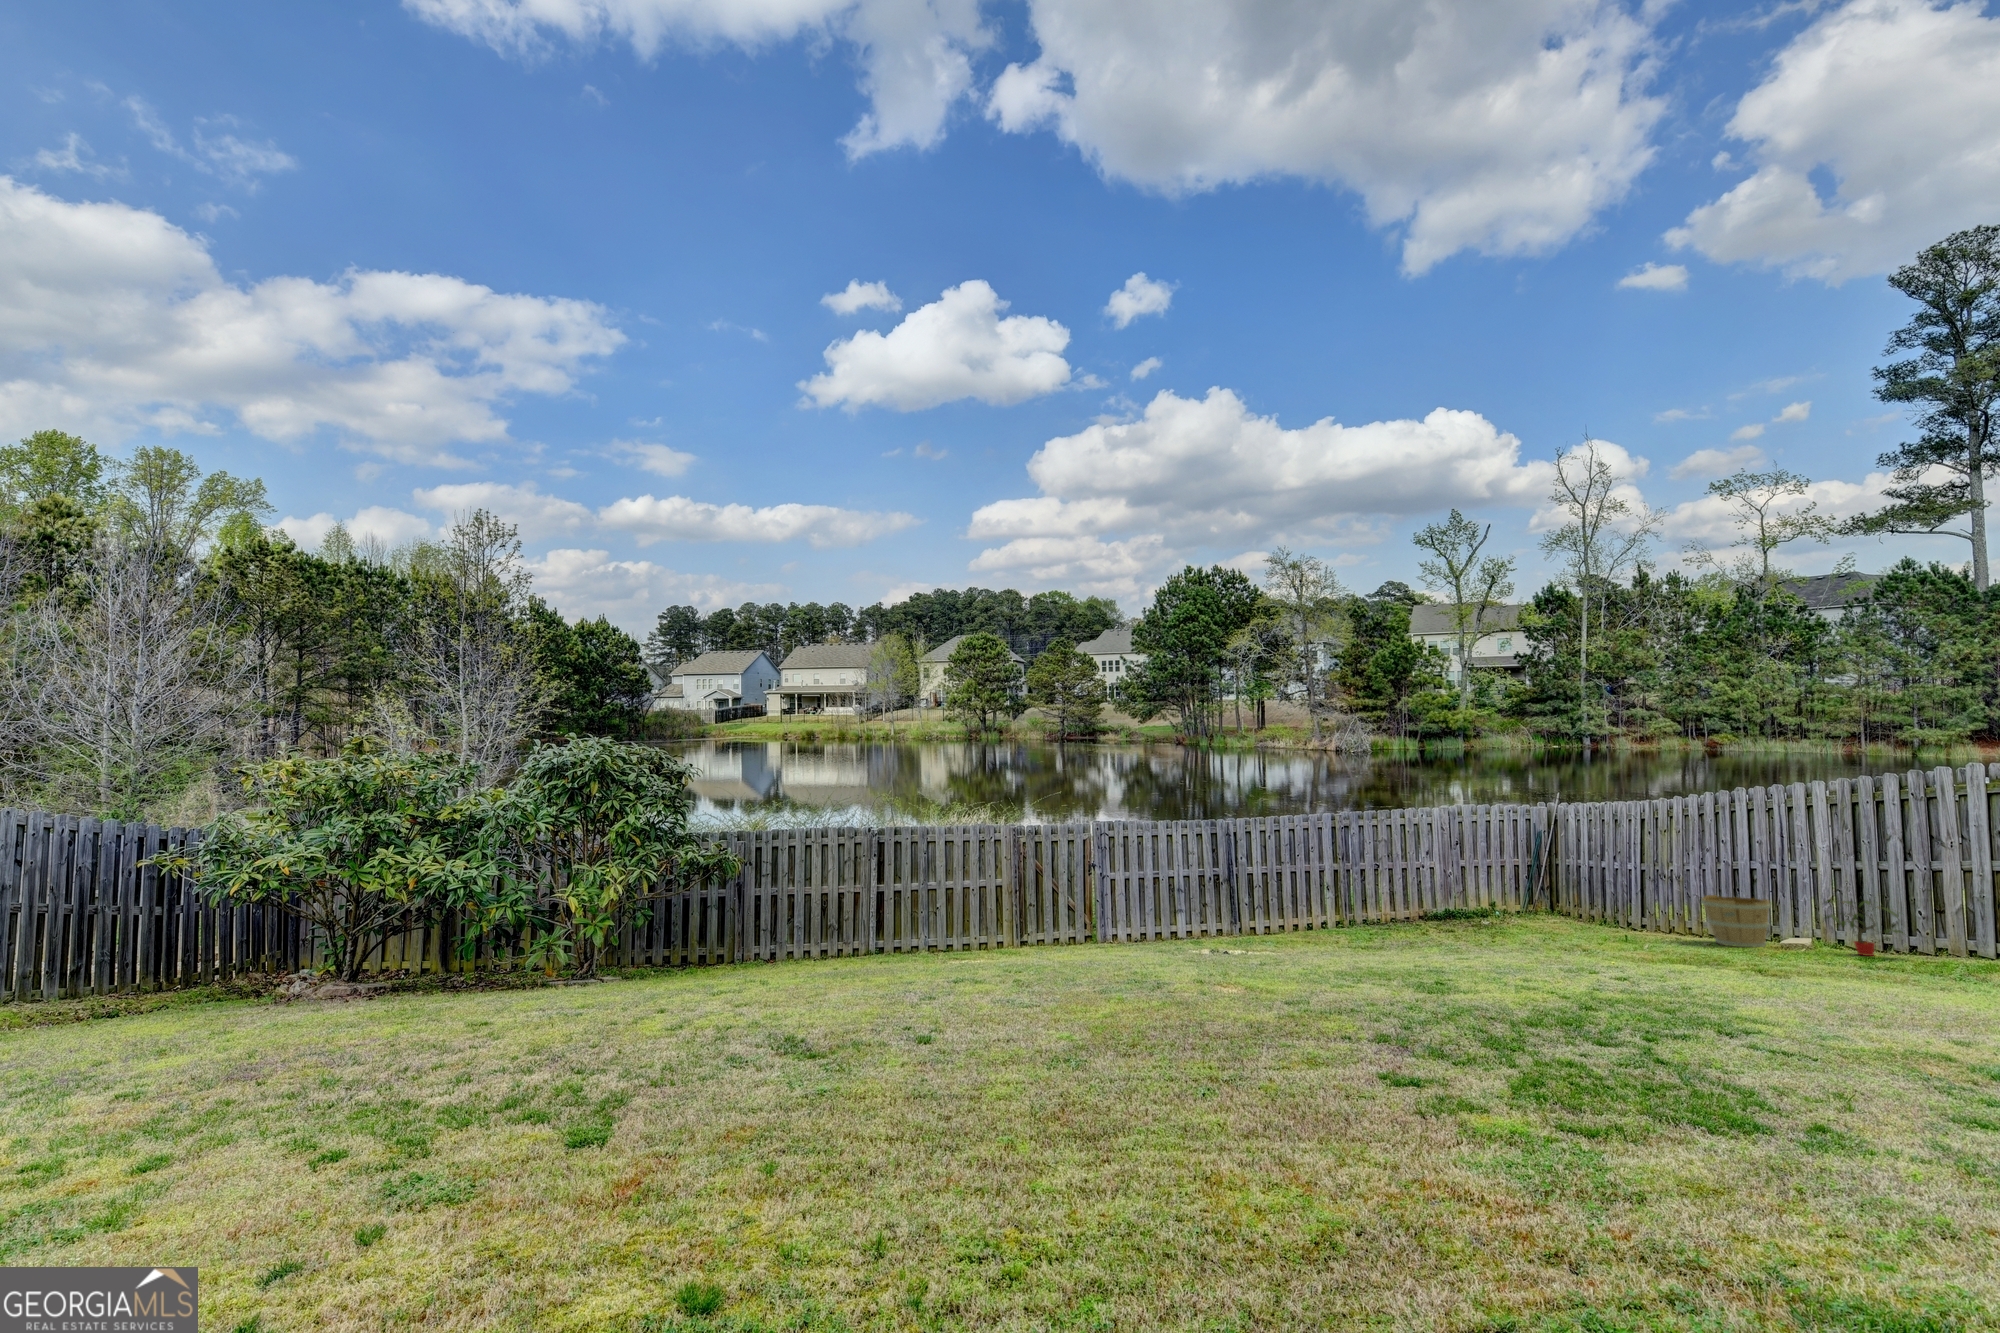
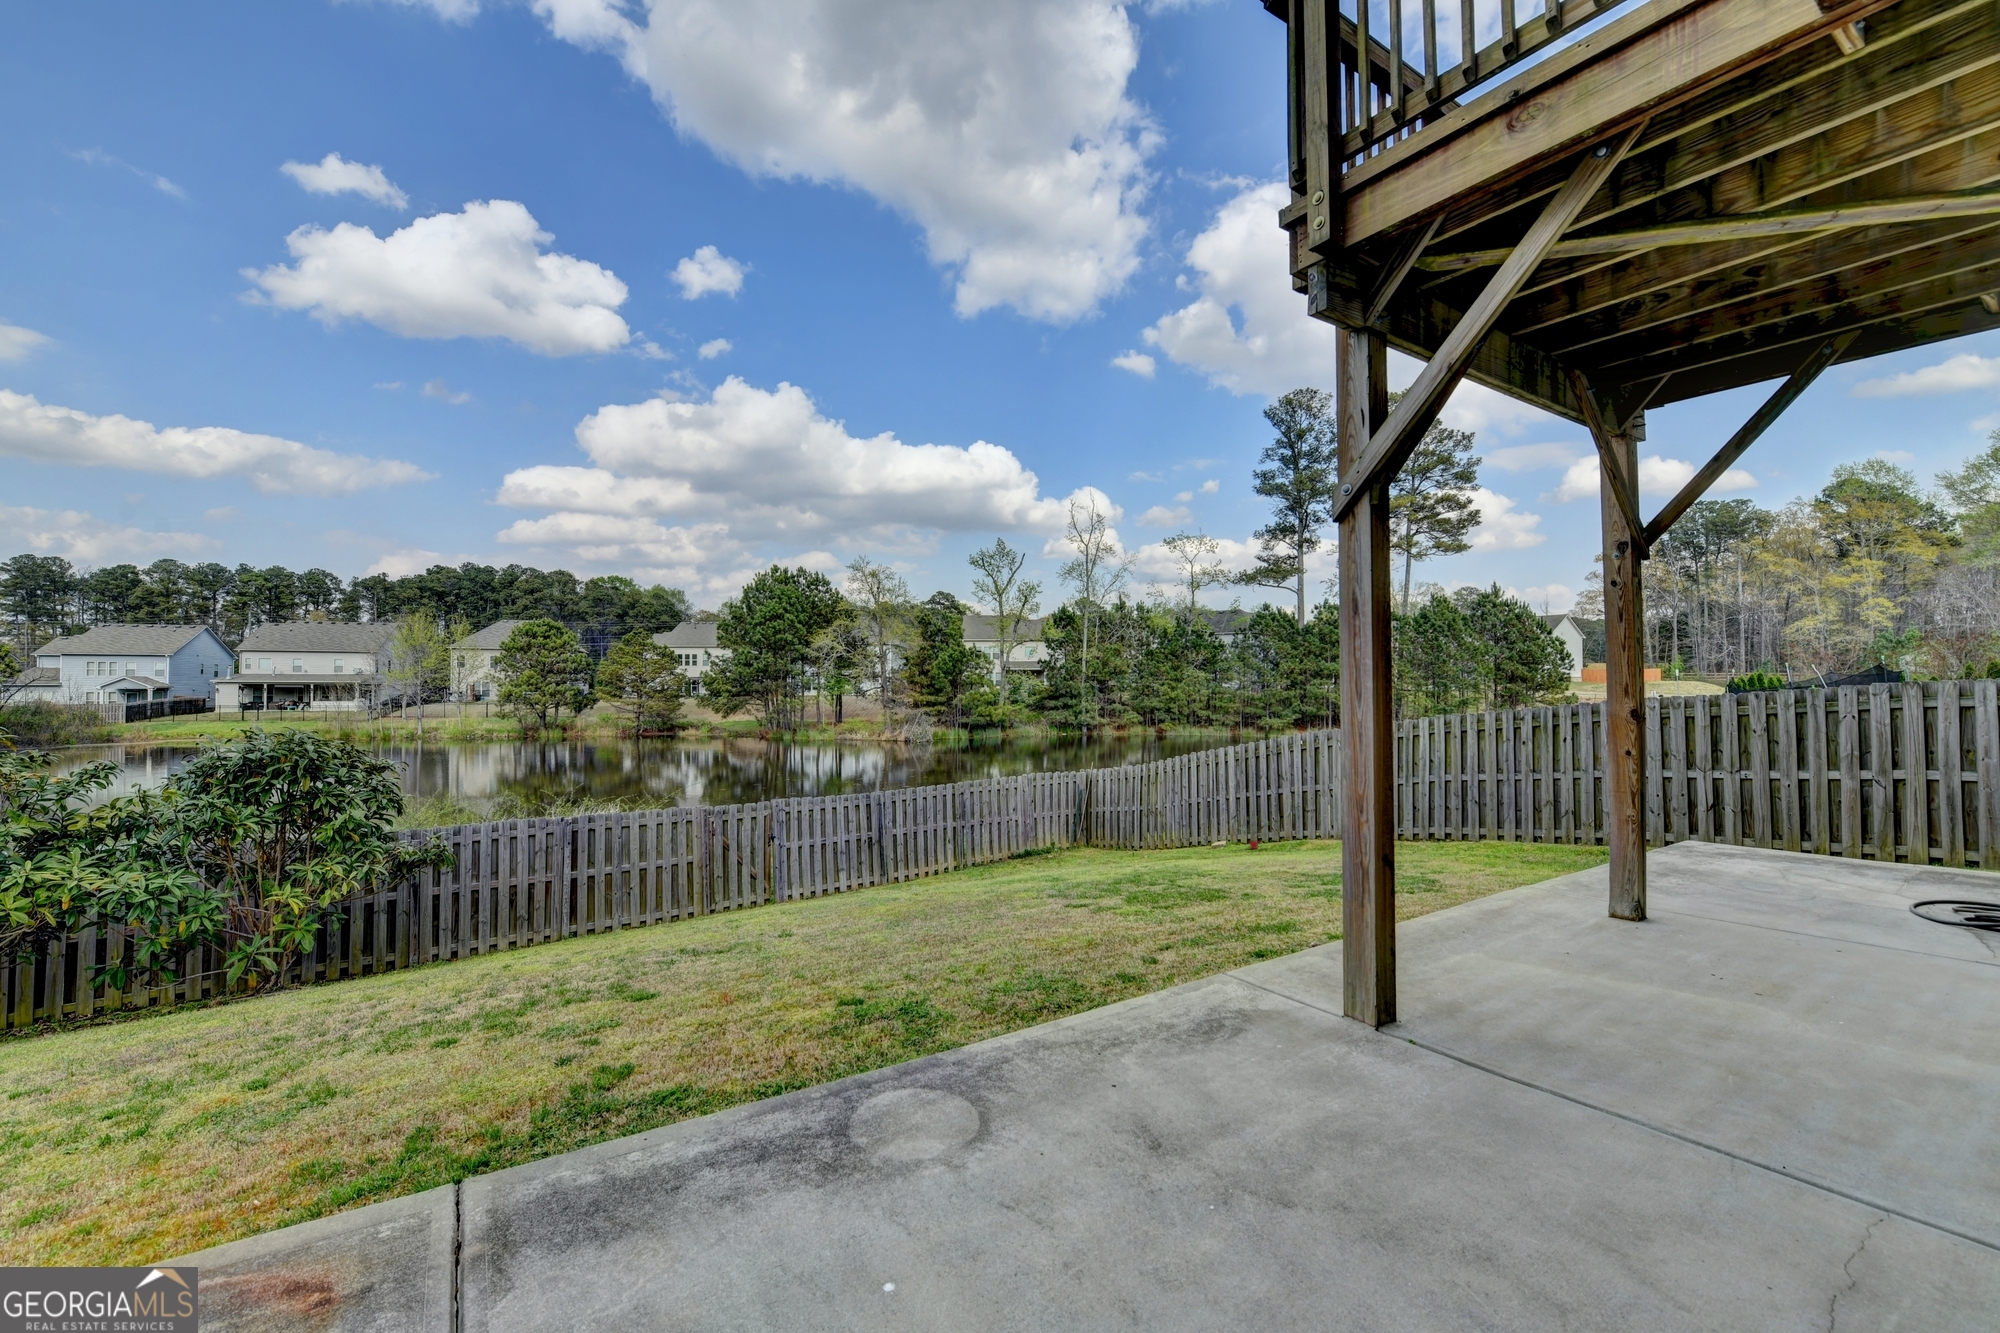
wooden bucket: present [1701,895,1771,947] -> none [1176,821,1211,853]

